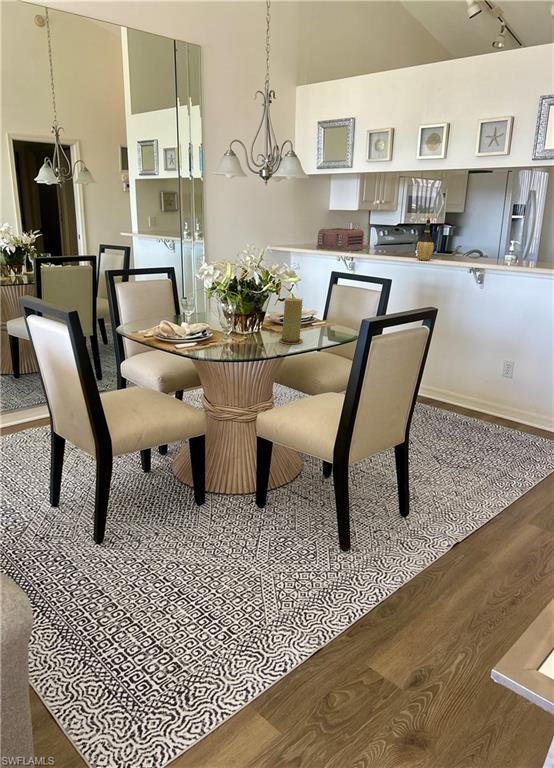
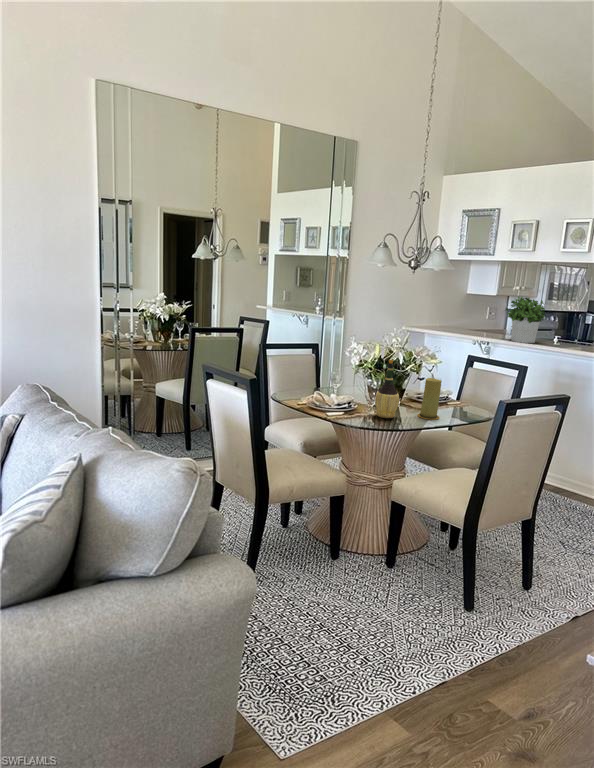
potted plant: none [367,208,406,257] -> present [506,297,545,343]
wine bottle: present [416,217,434,260] -> present [375,360,399,418]
toaster: present [317,228,364,251] -> none [452,311,501,334]

